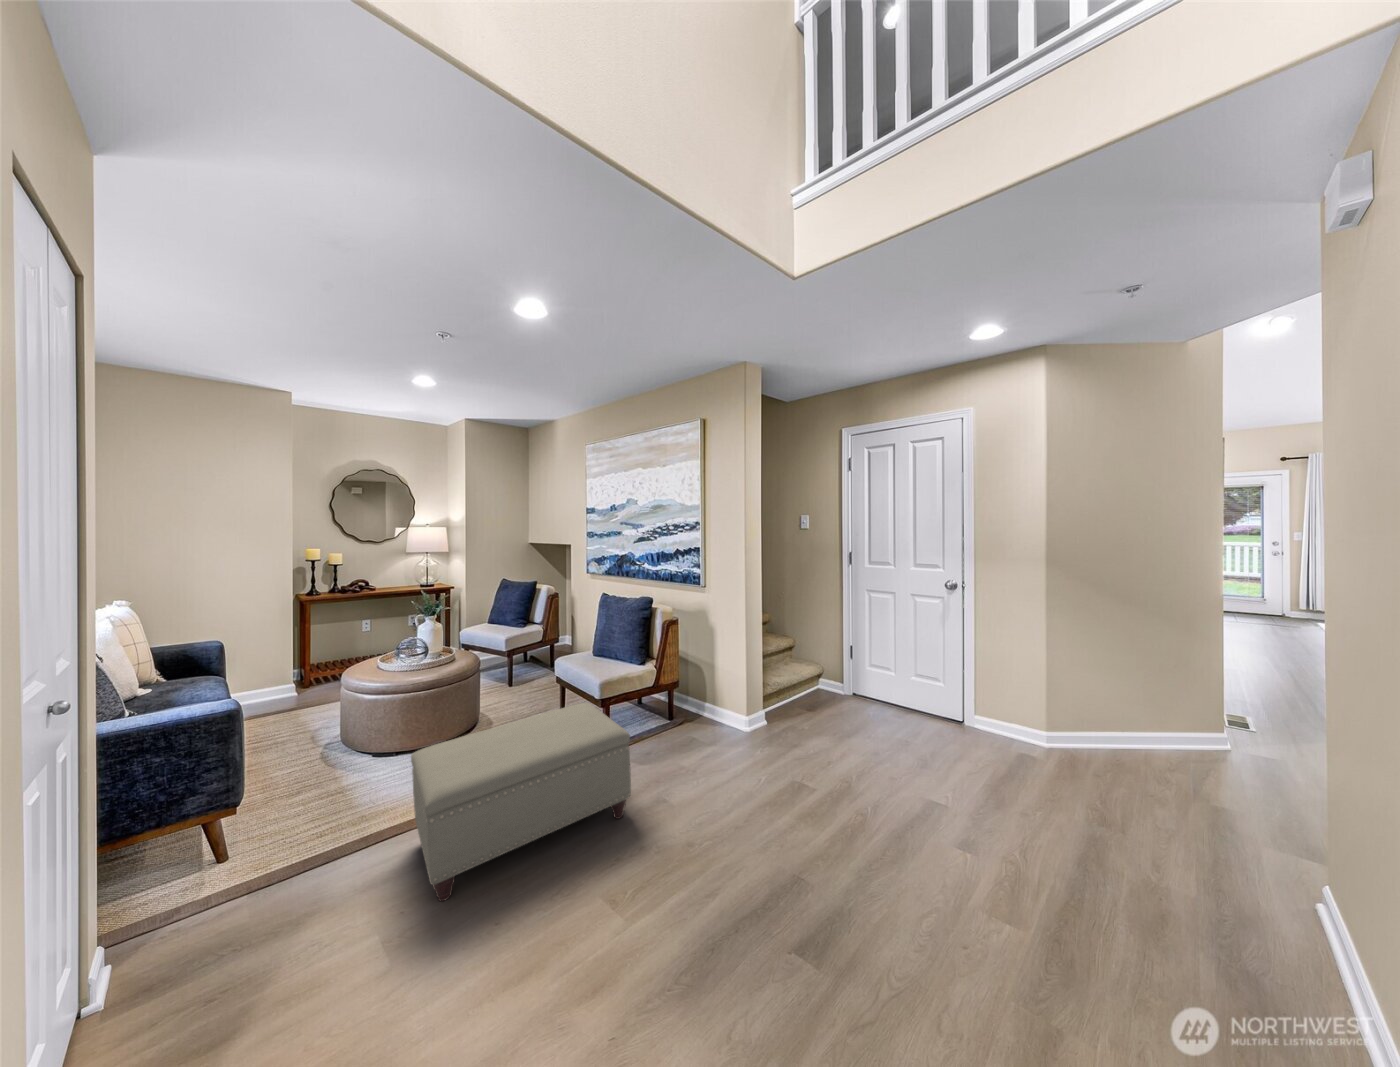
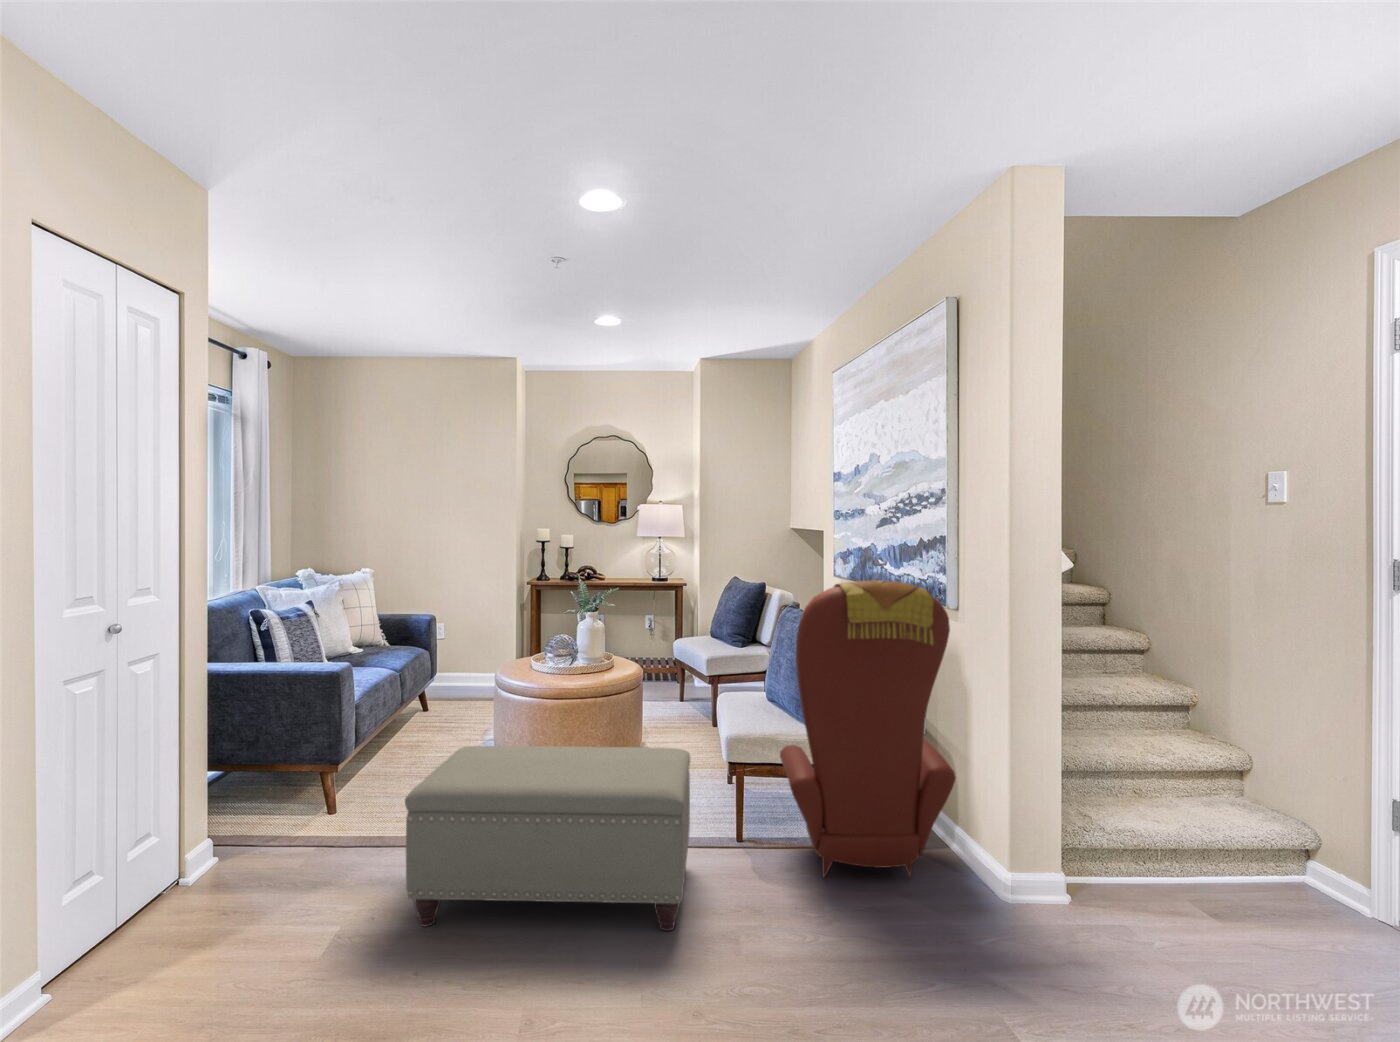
armchair: none [625,580,732,753] -> present [780,580,956,879]

